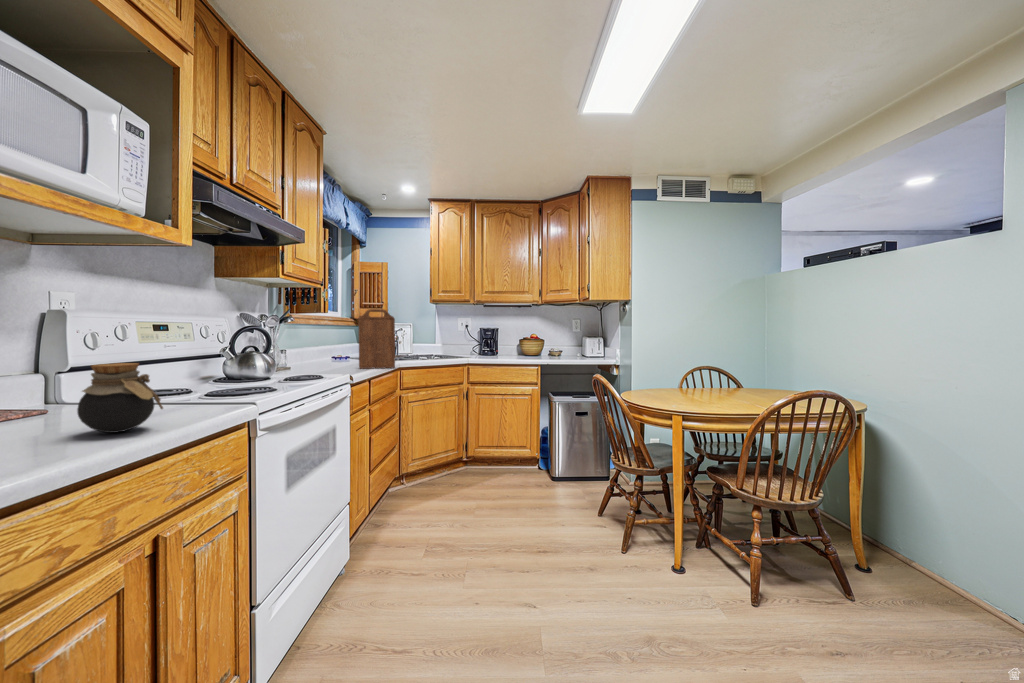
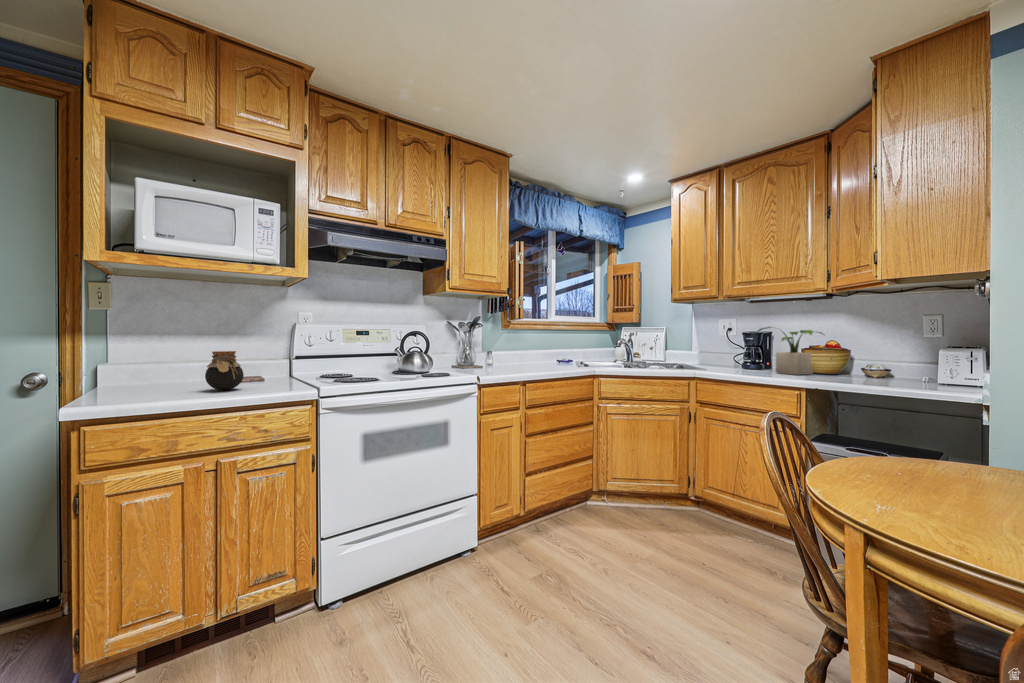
cutting board: present [358,309,395,369] -> none [524,313,555,373]
potted plant: none [497,325,536,358] -> present [757,327,824,375]

